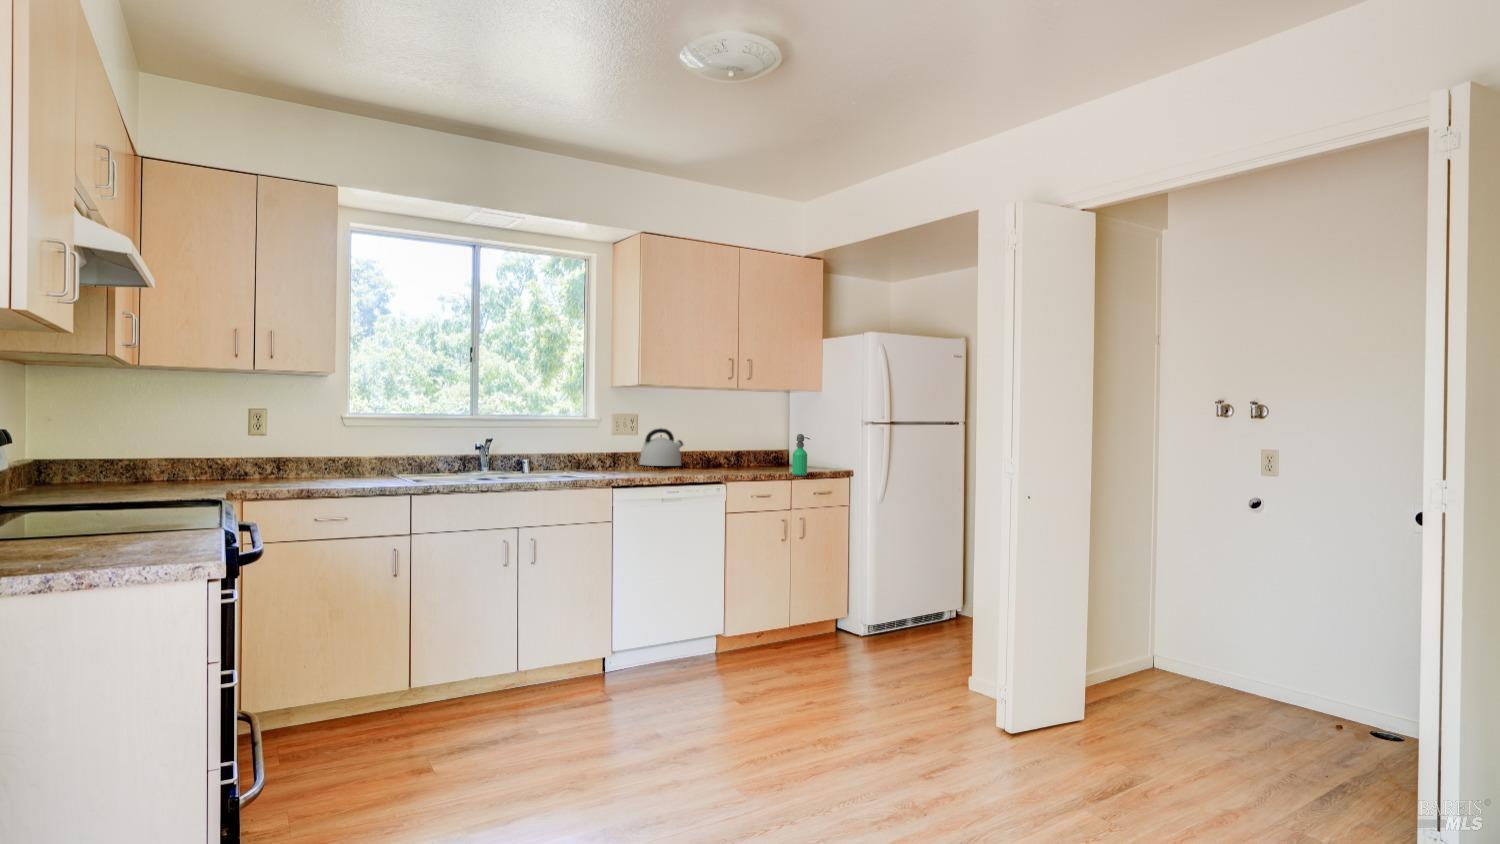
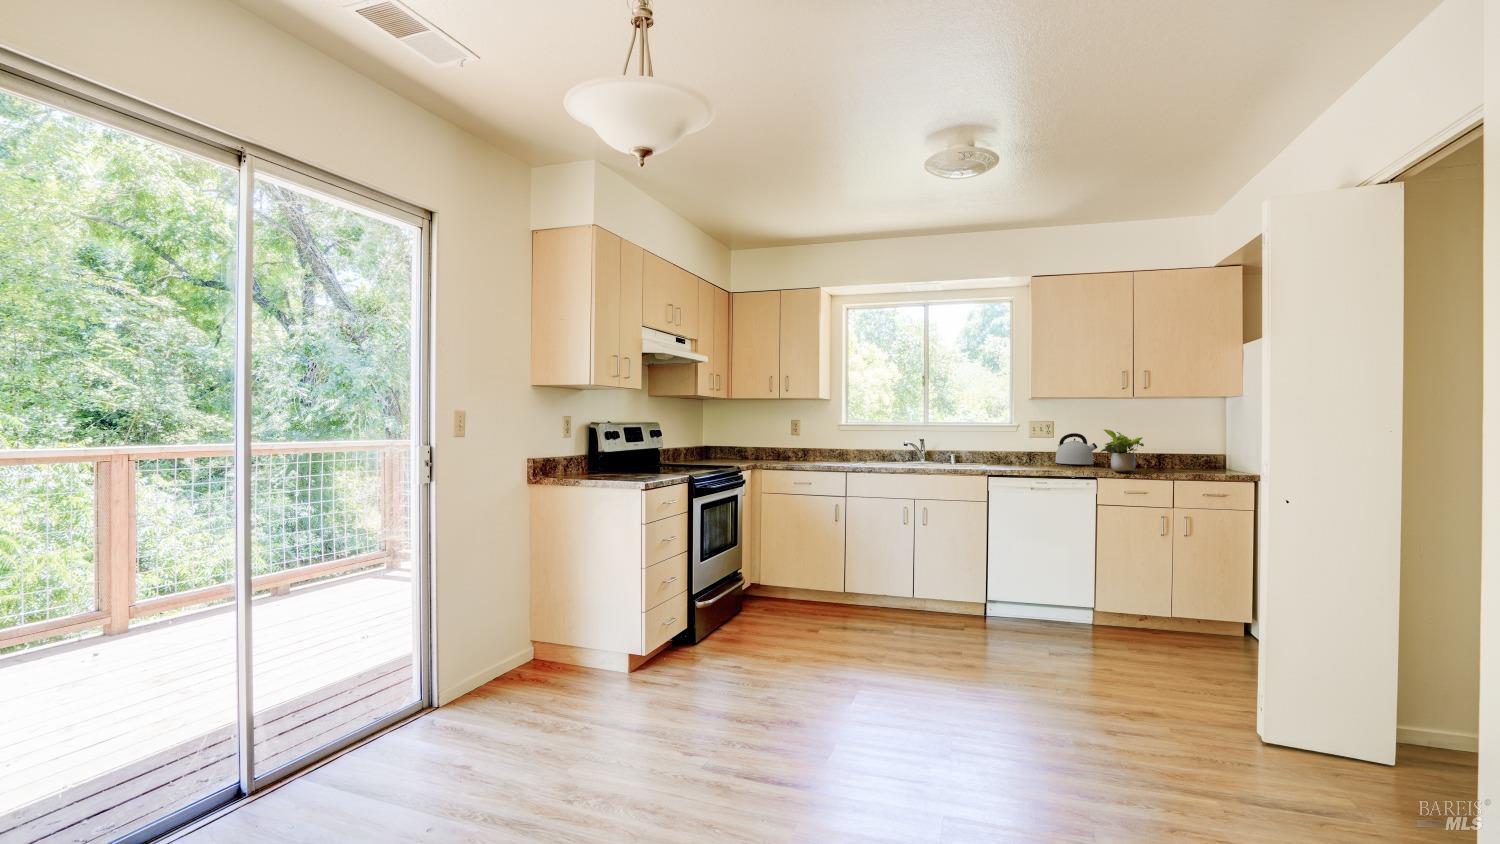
potted plant: none [709,425,752,474] -> present [1101,429,1144,472]
soap dispenser: present [792,434,810,477] -> none [1187,438,1203,478]

